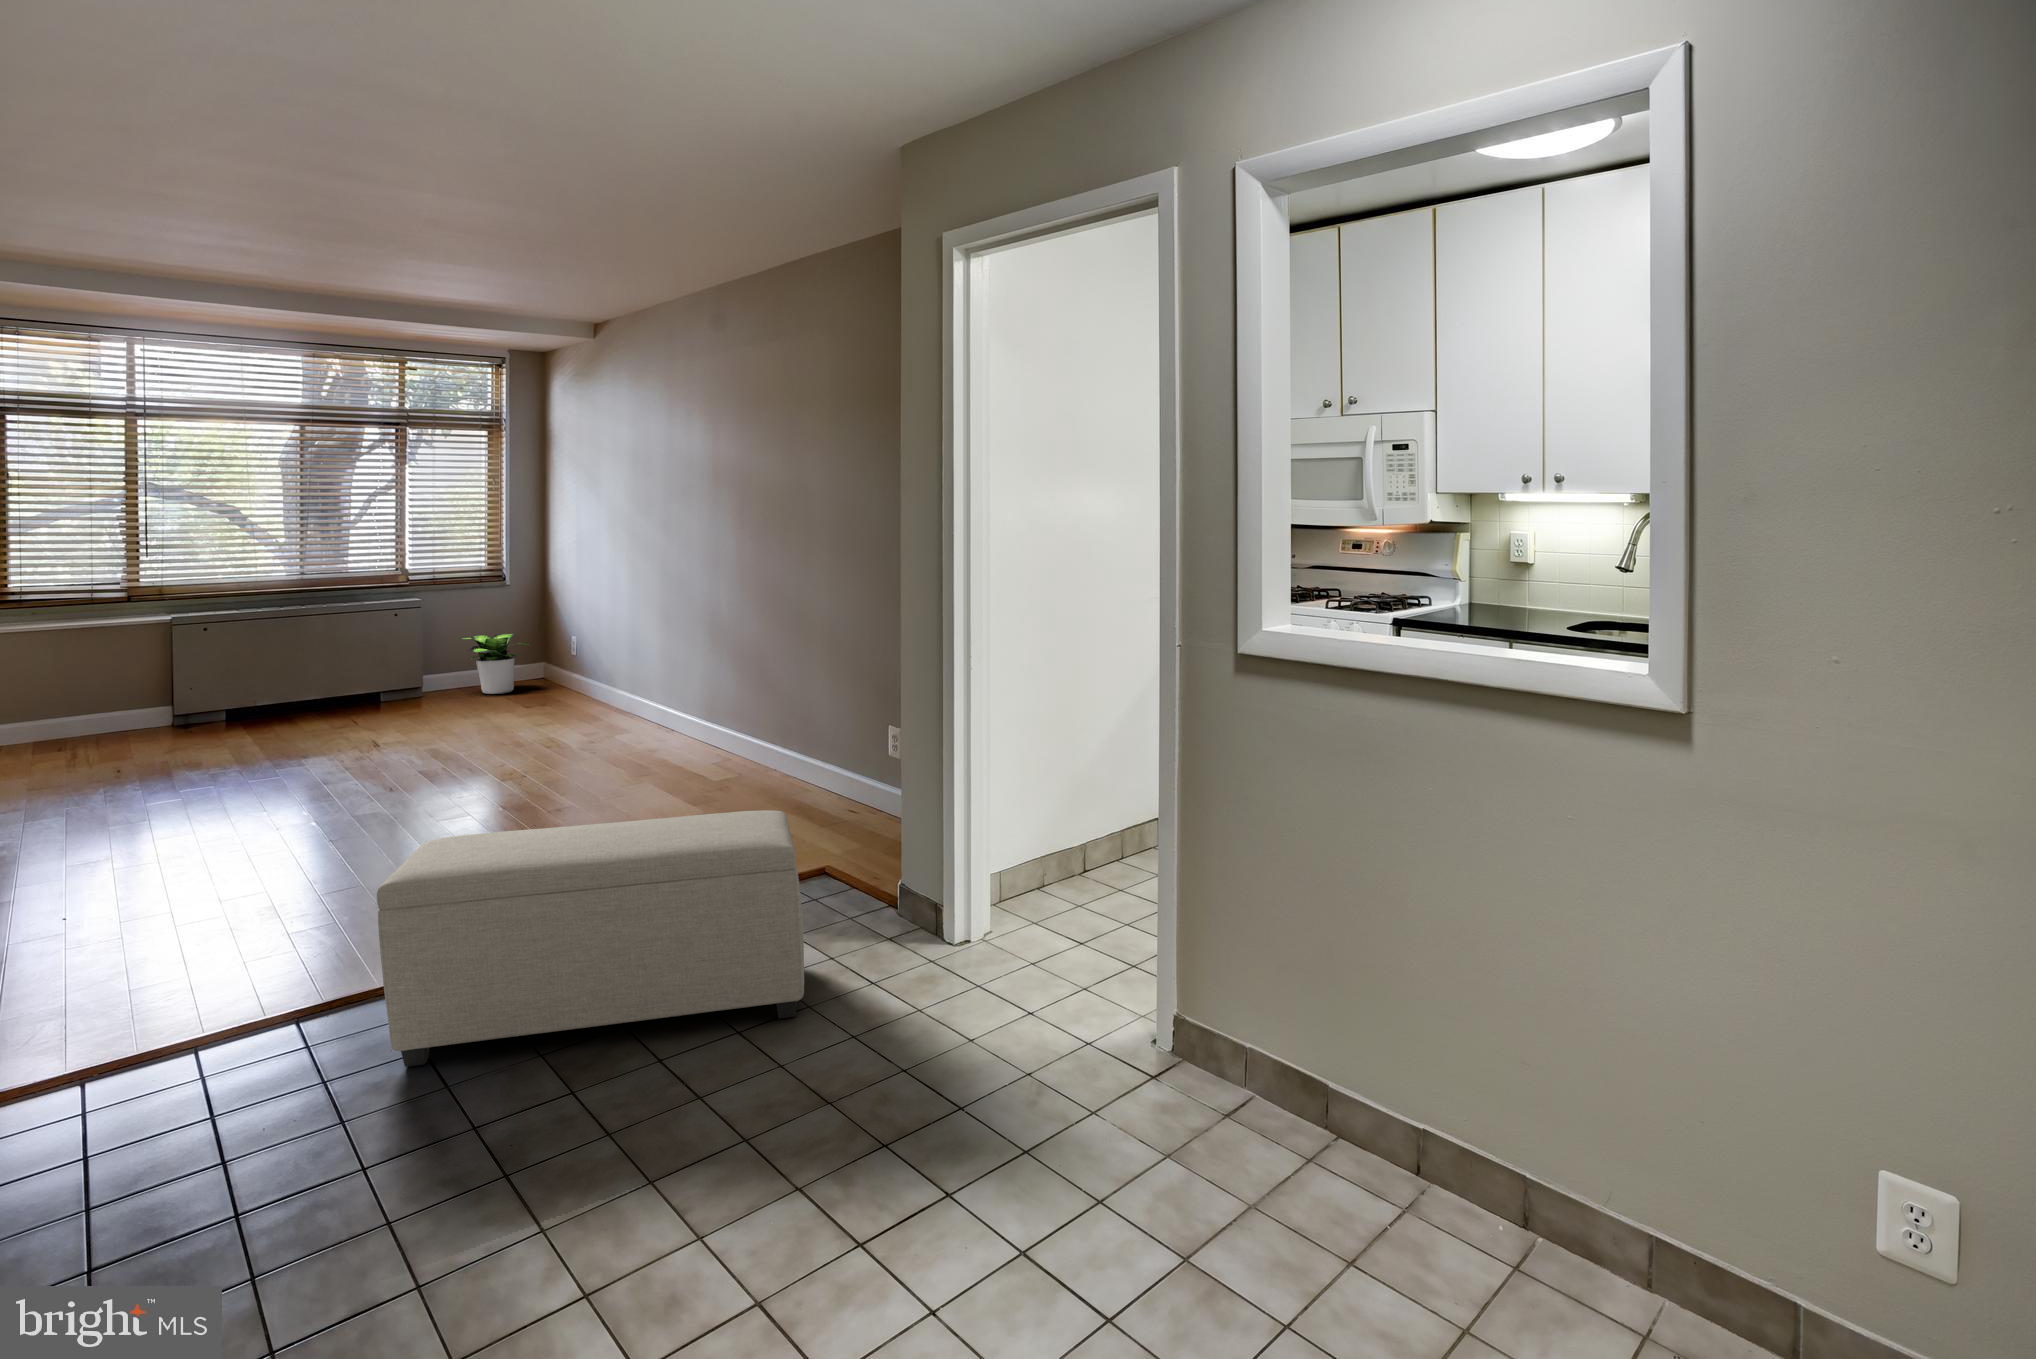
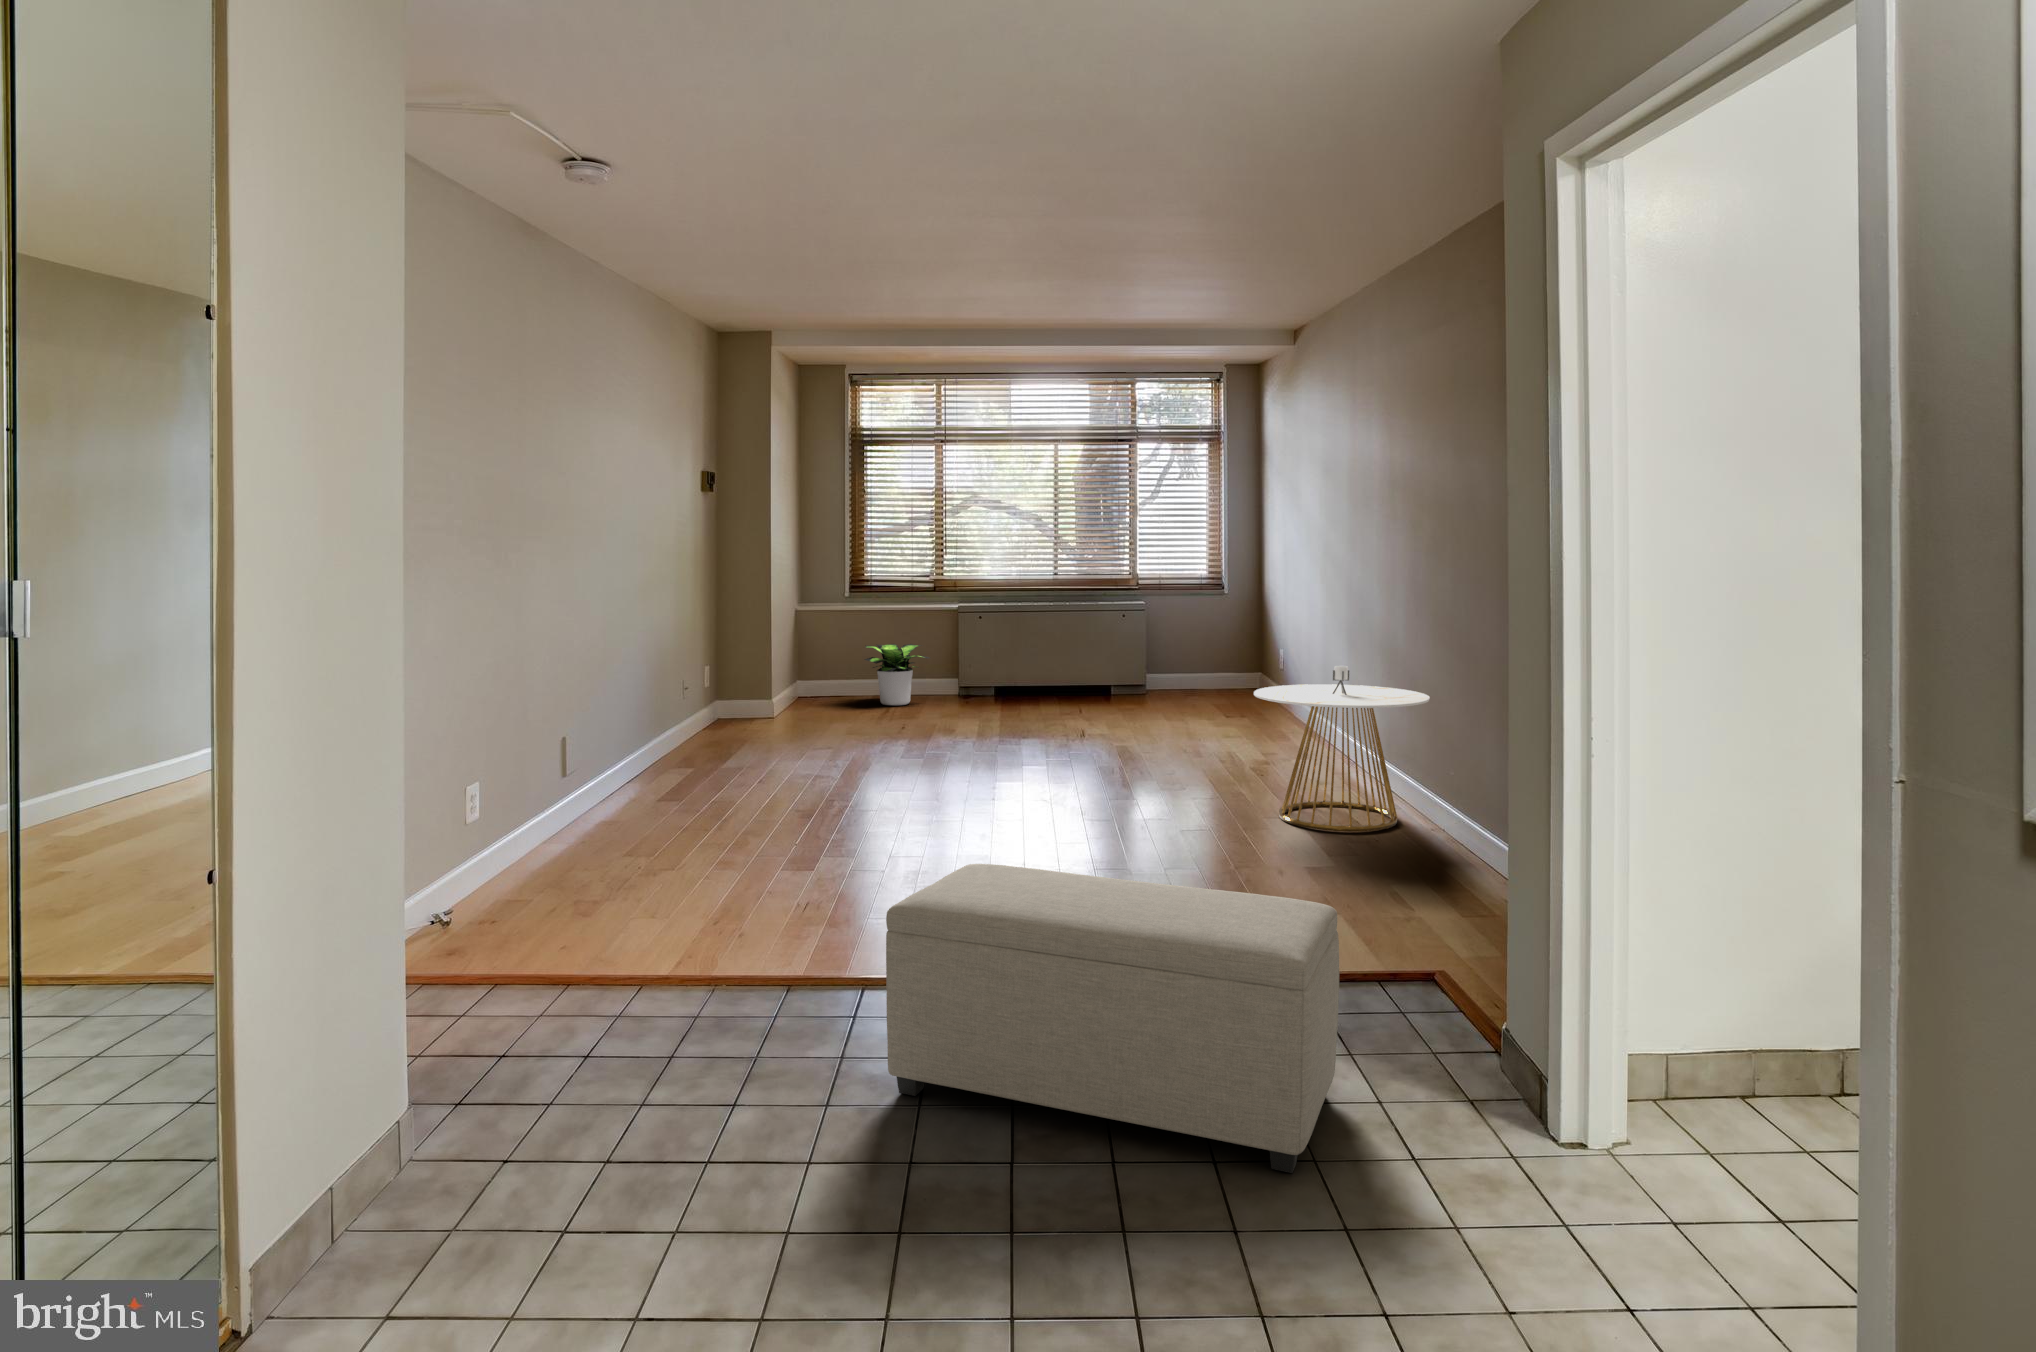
potted plant: present [460,633,531,694] -> present [865,644,929,706]
side table: none [593,638,752,785] -> present [1254,666,1430,832]

